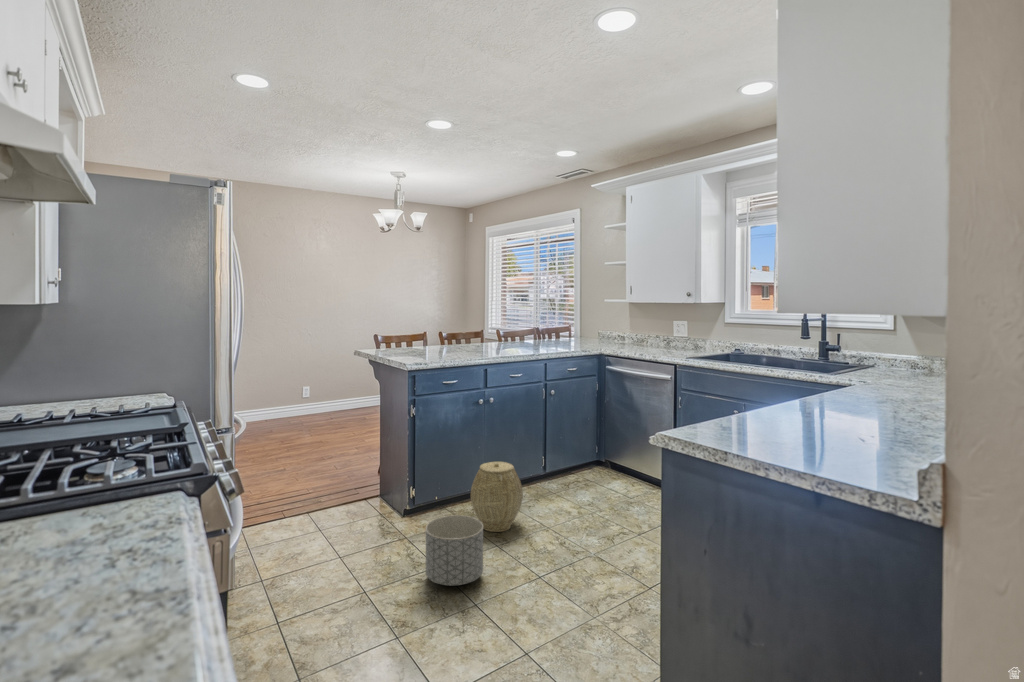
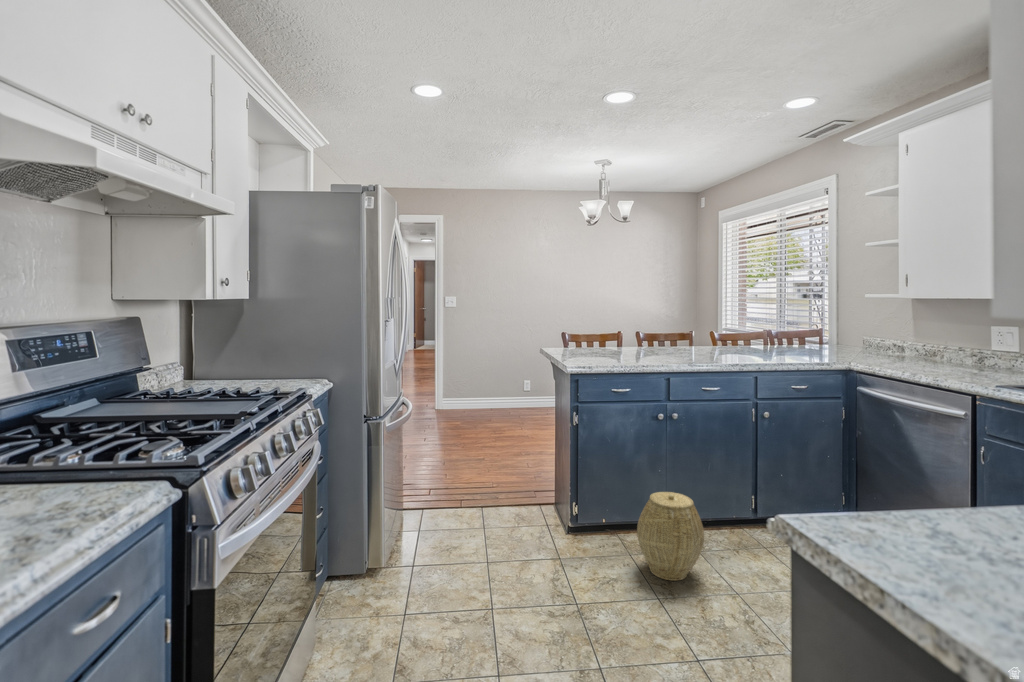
planter: present [426,515,483,586] -> none [556,549,627,640]

